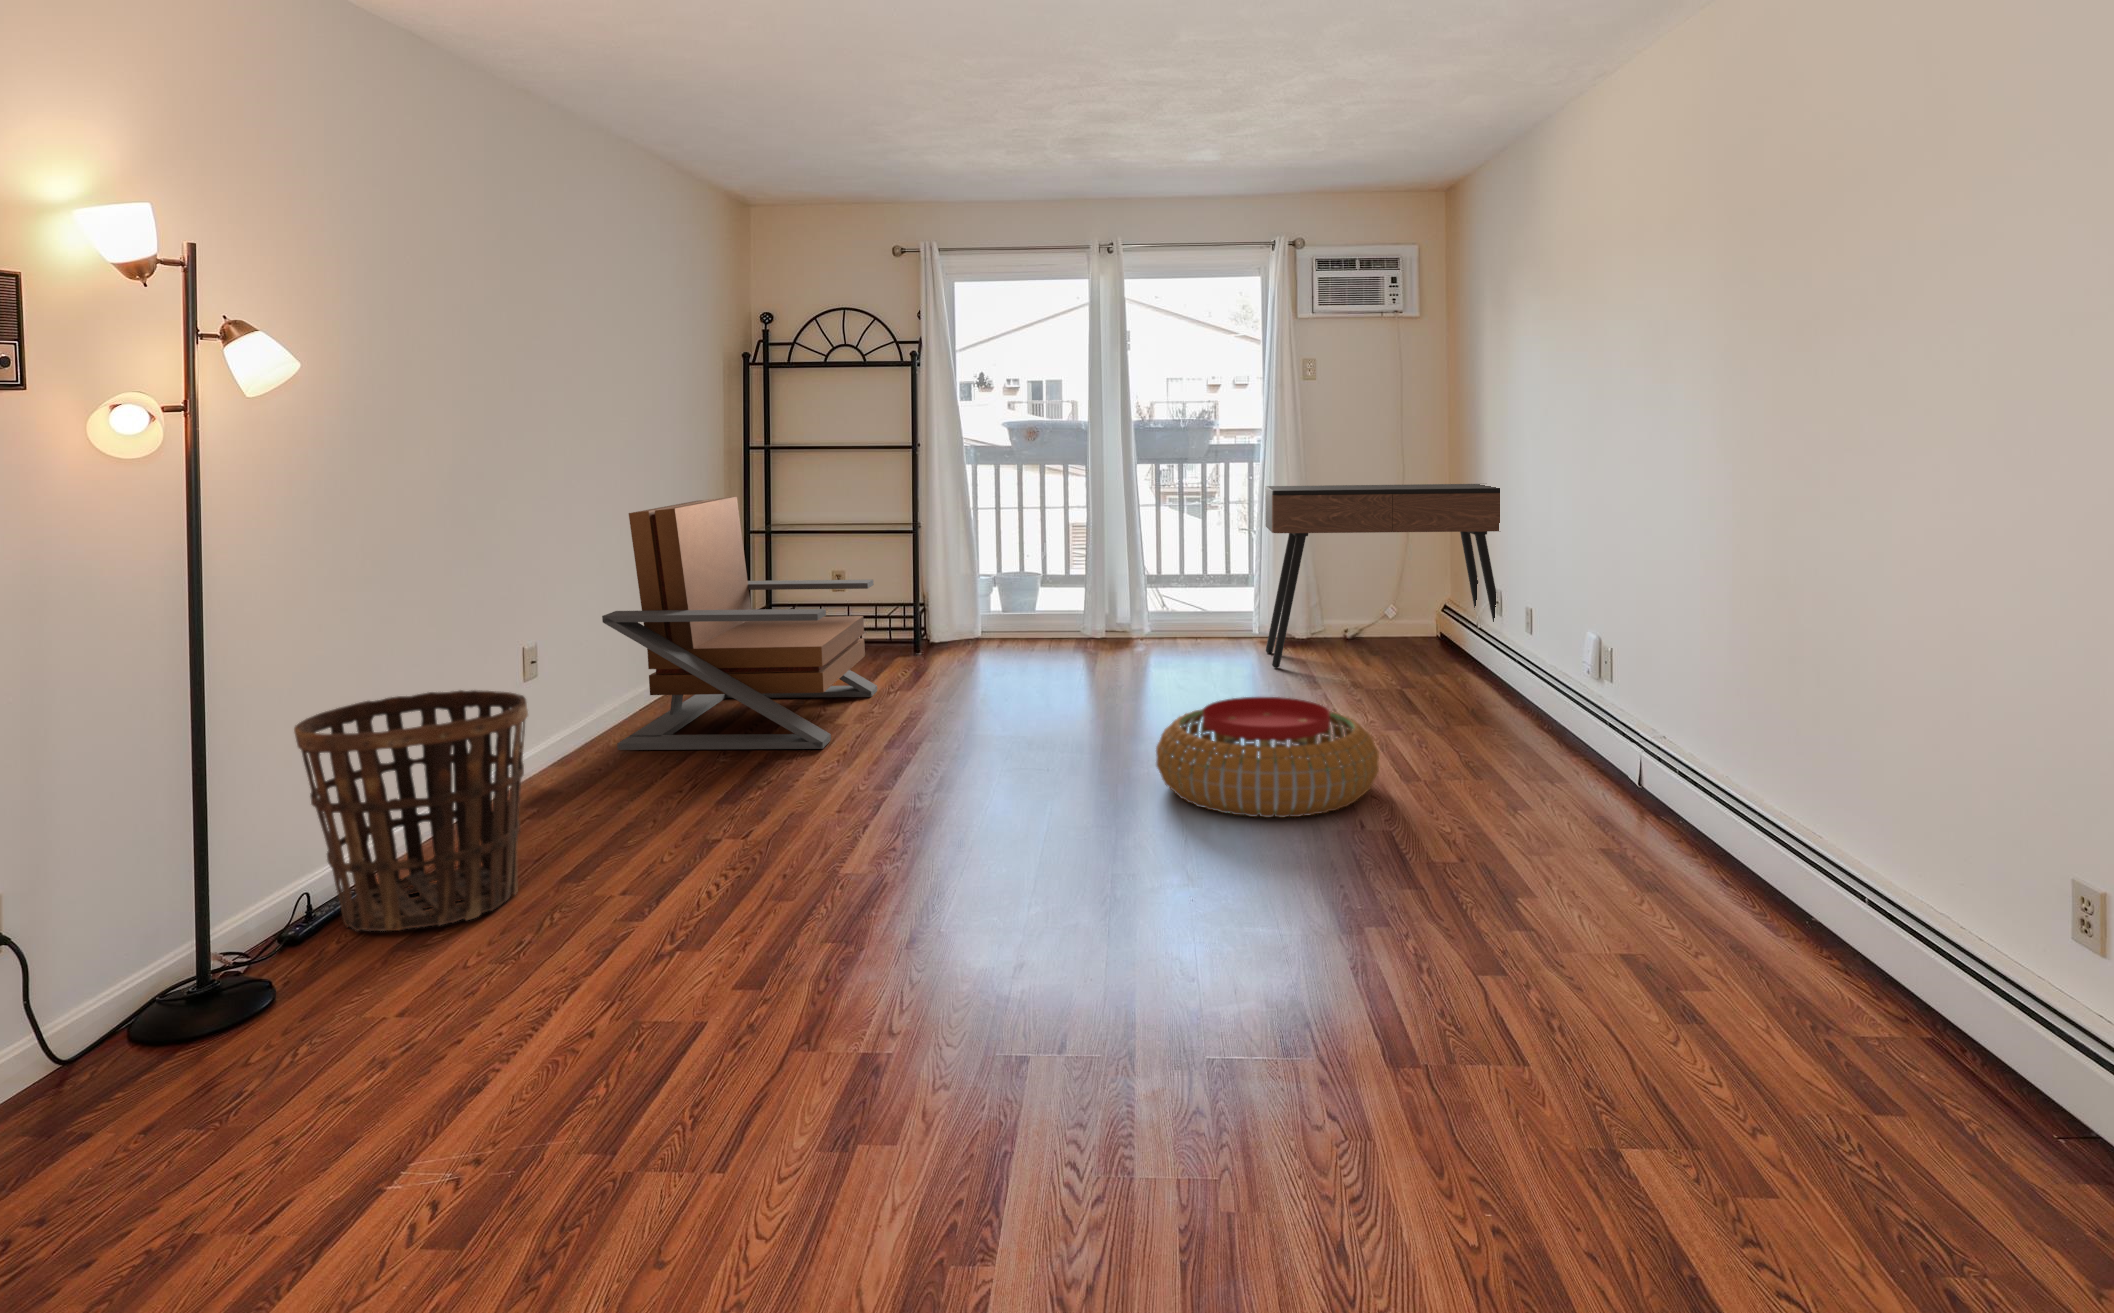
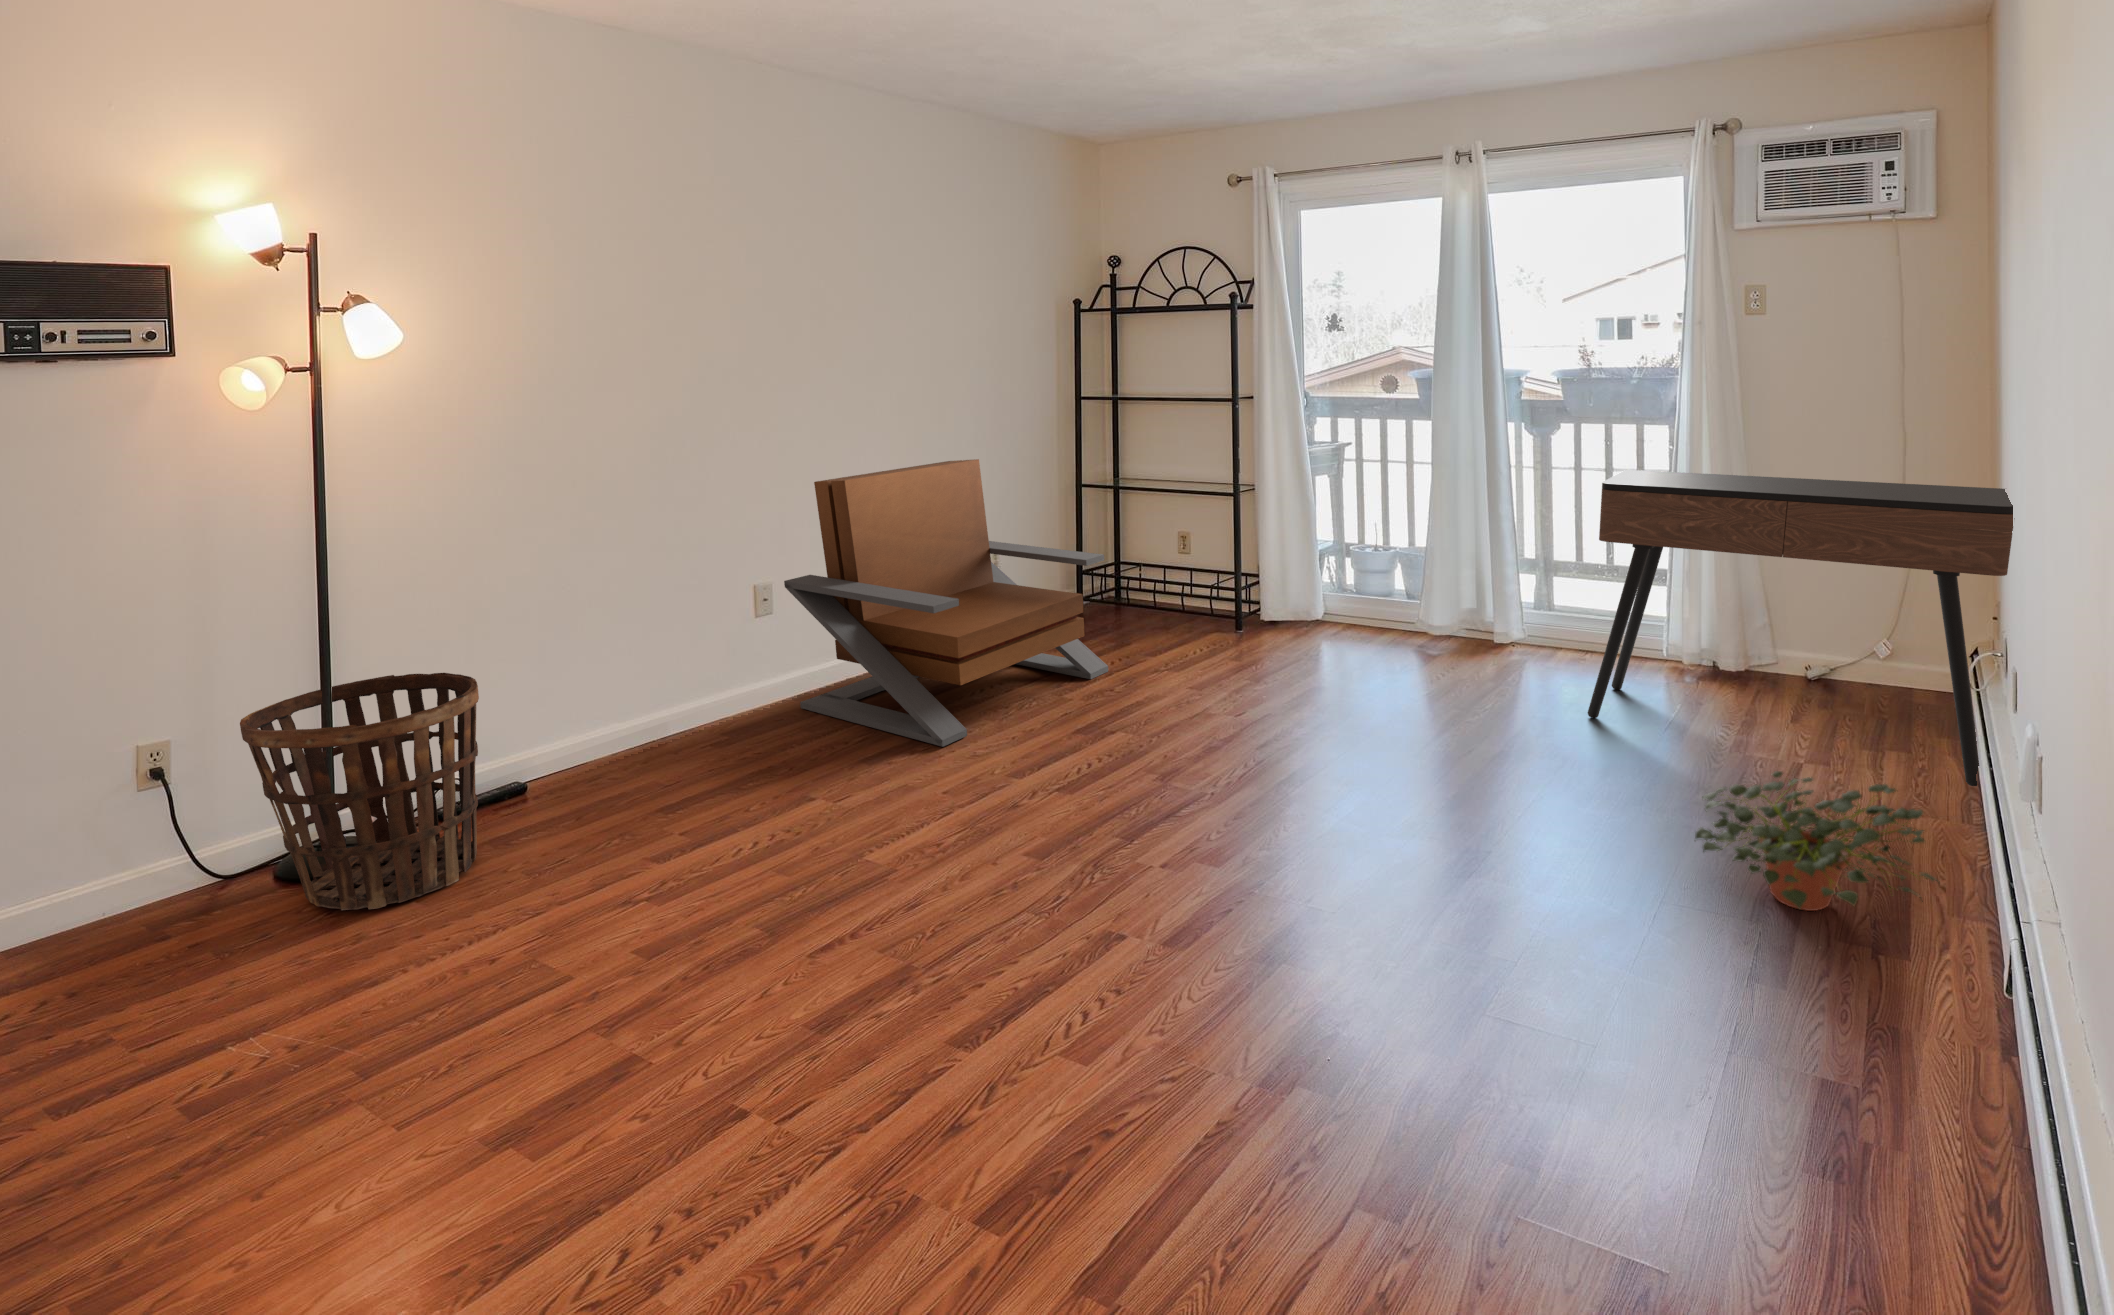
potted plant: none [1417,645,1554,724] -> present [1695,771,1938,911]
pouf: present [1156,697,1379,818] -> none [1129,811,1451,1039]

